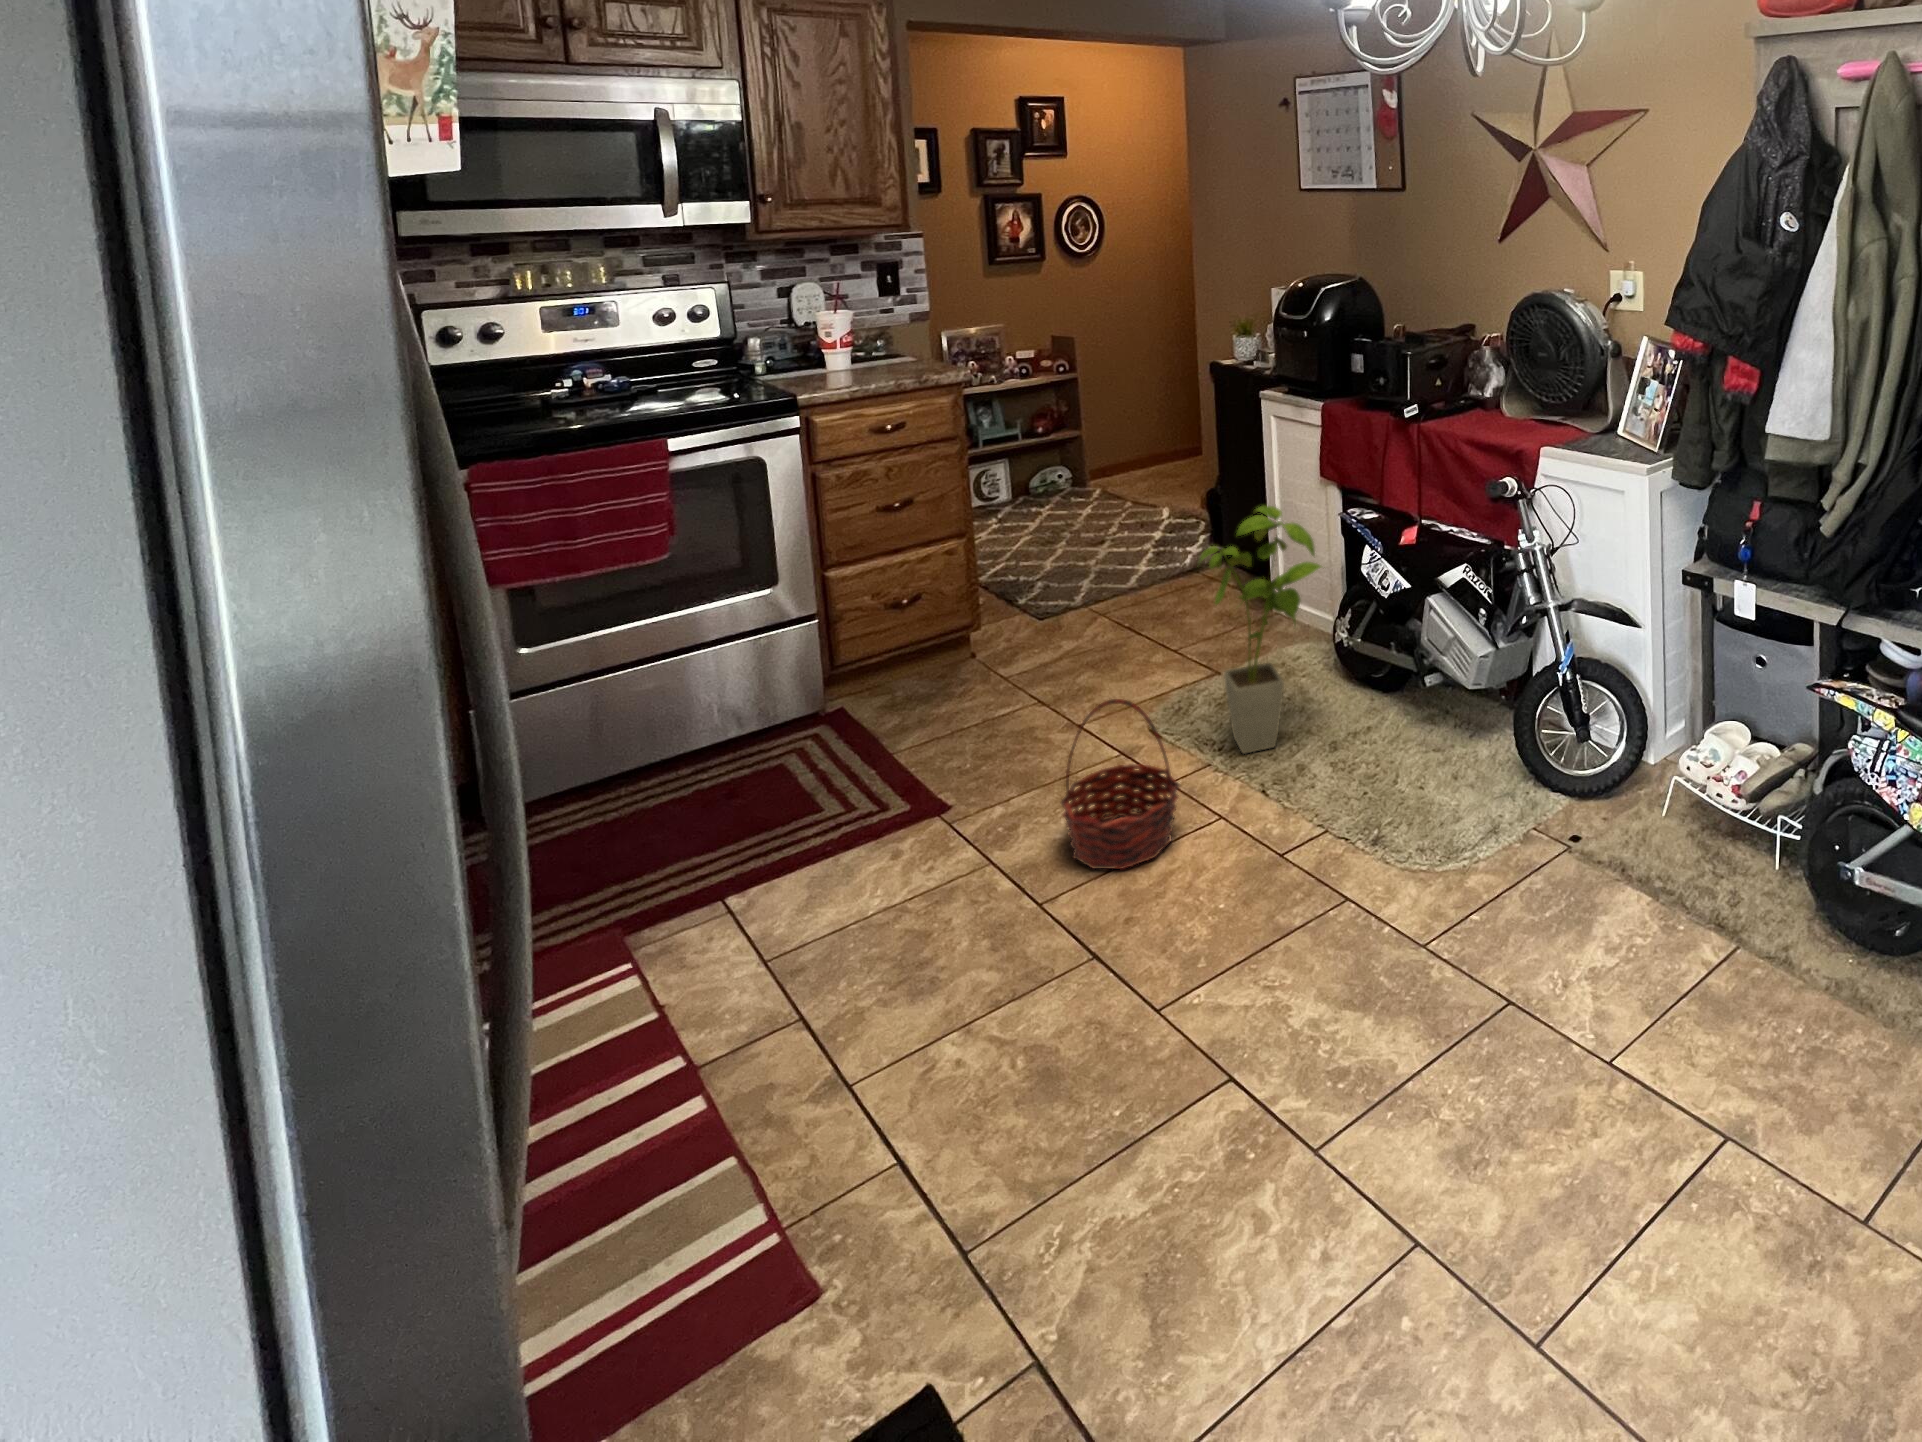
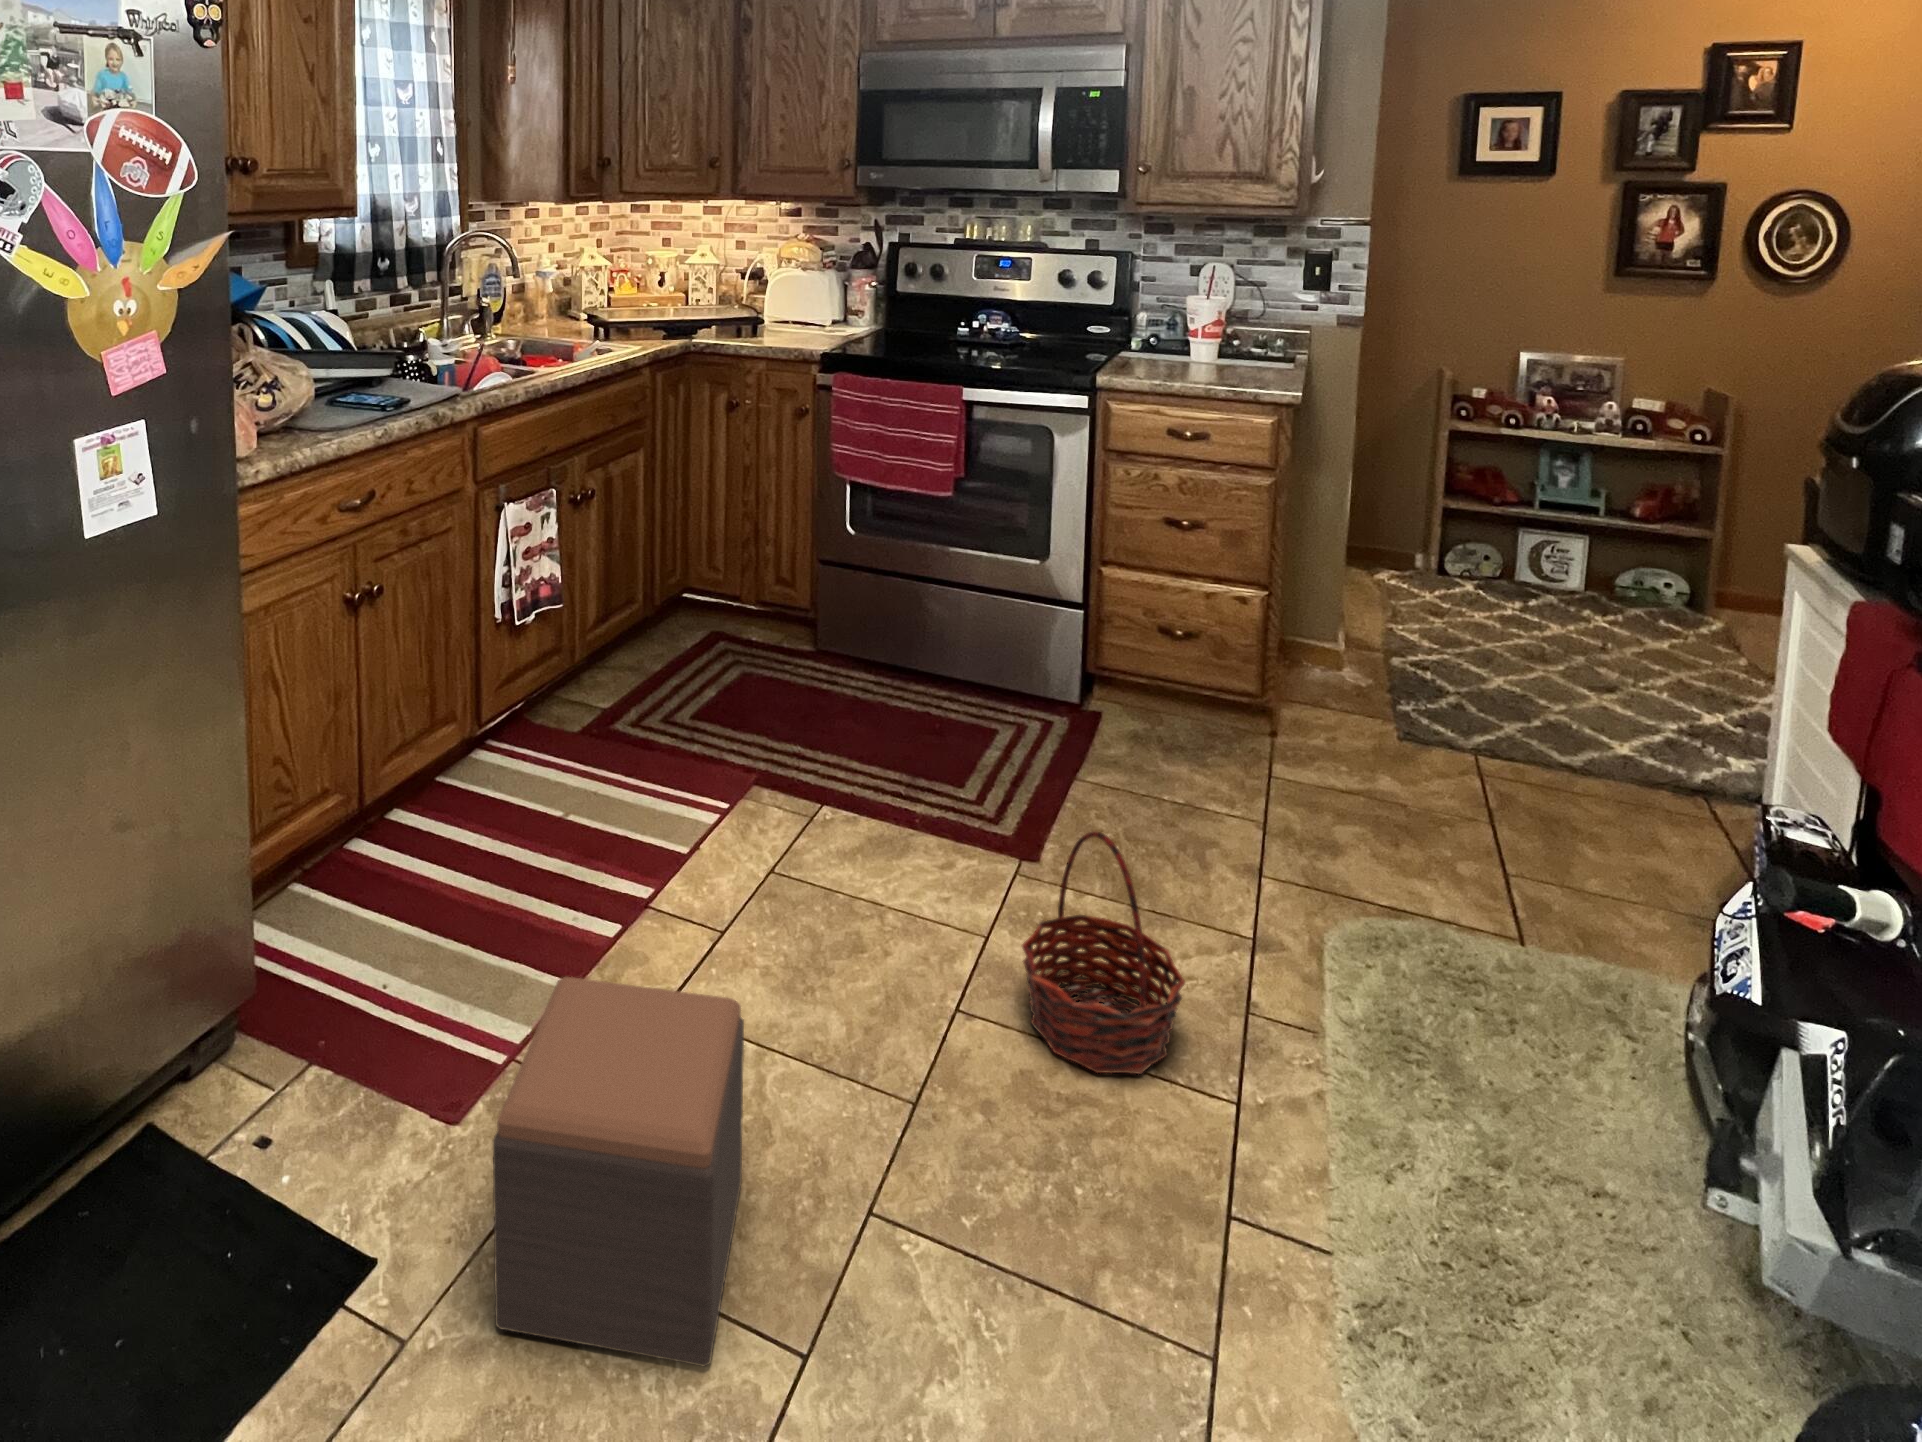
house plant: present [1199,506,1321,753] -> none [1363,689,1639,1094]
footstool: none [936,920,1206,1277] -> present [493,977,744,1367]

